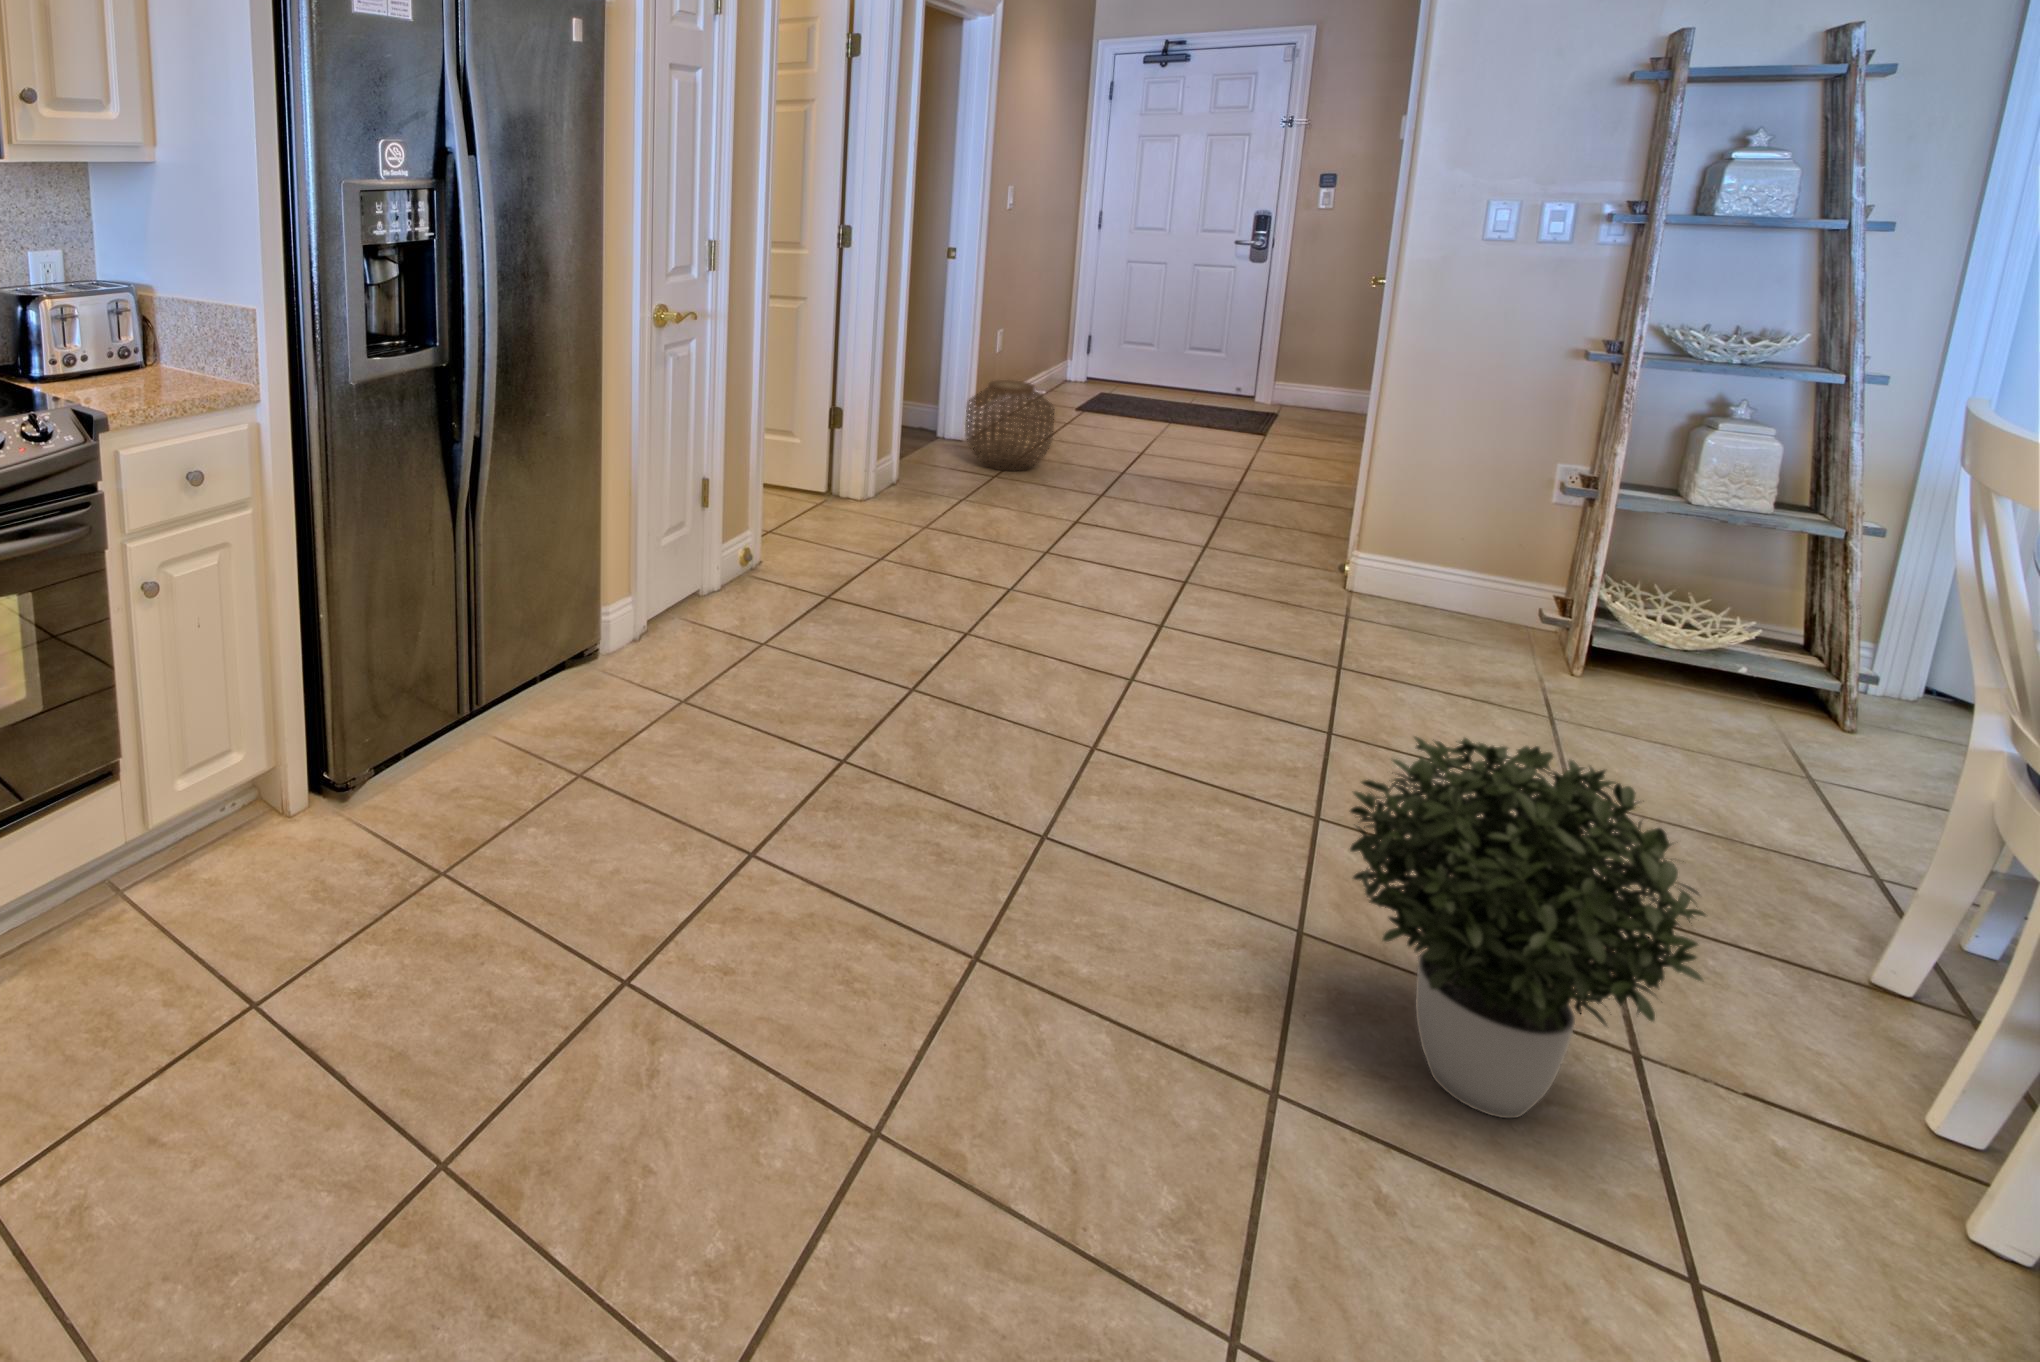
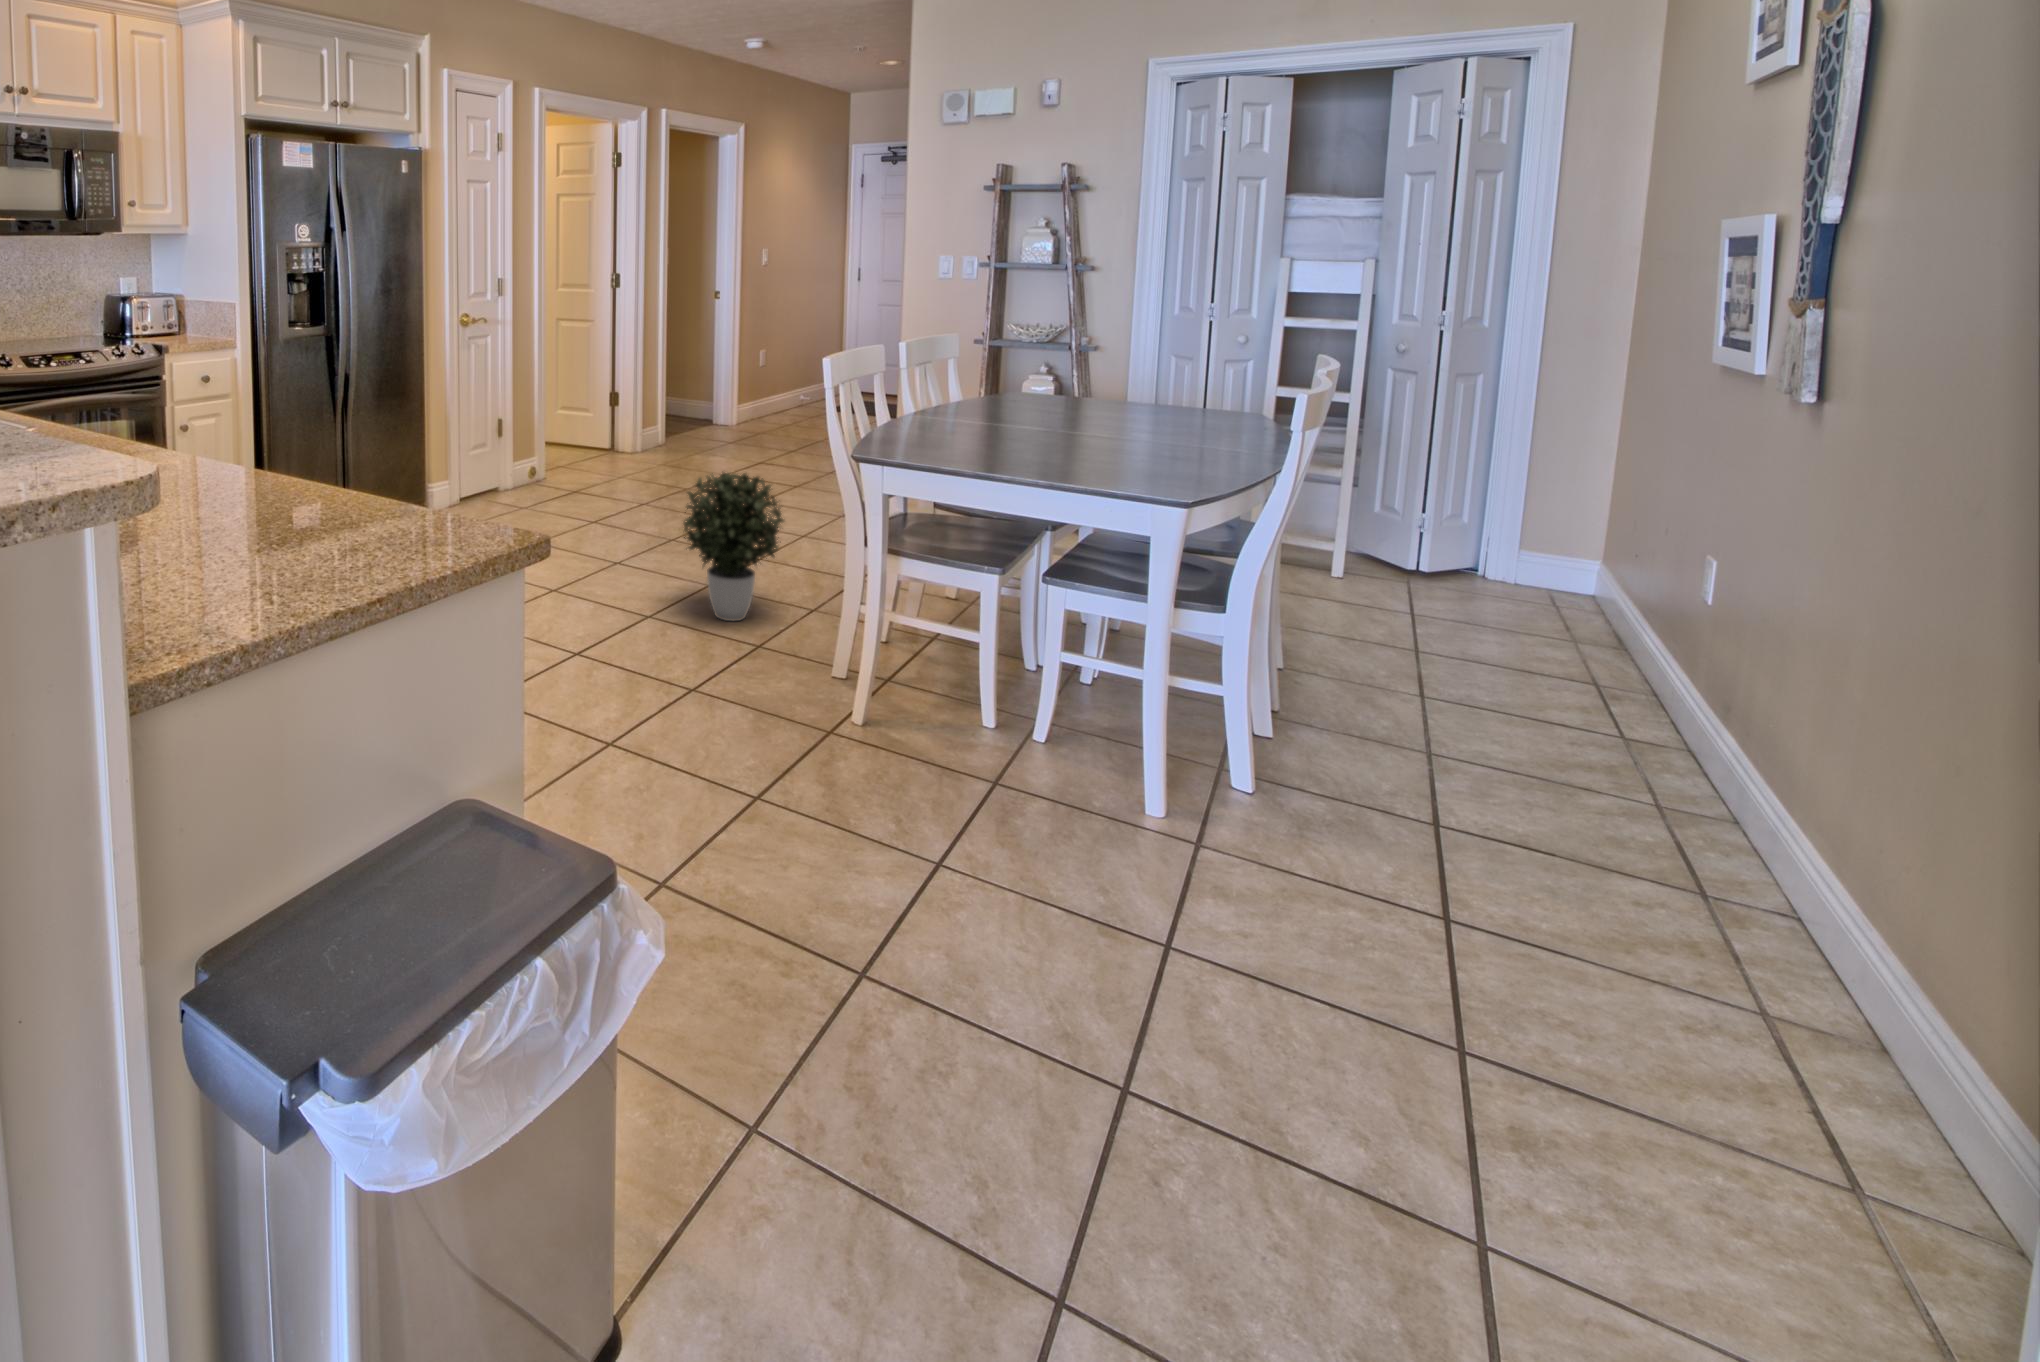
woven basket: present [965,380,1055,471] -> none [711,379,766,438]

